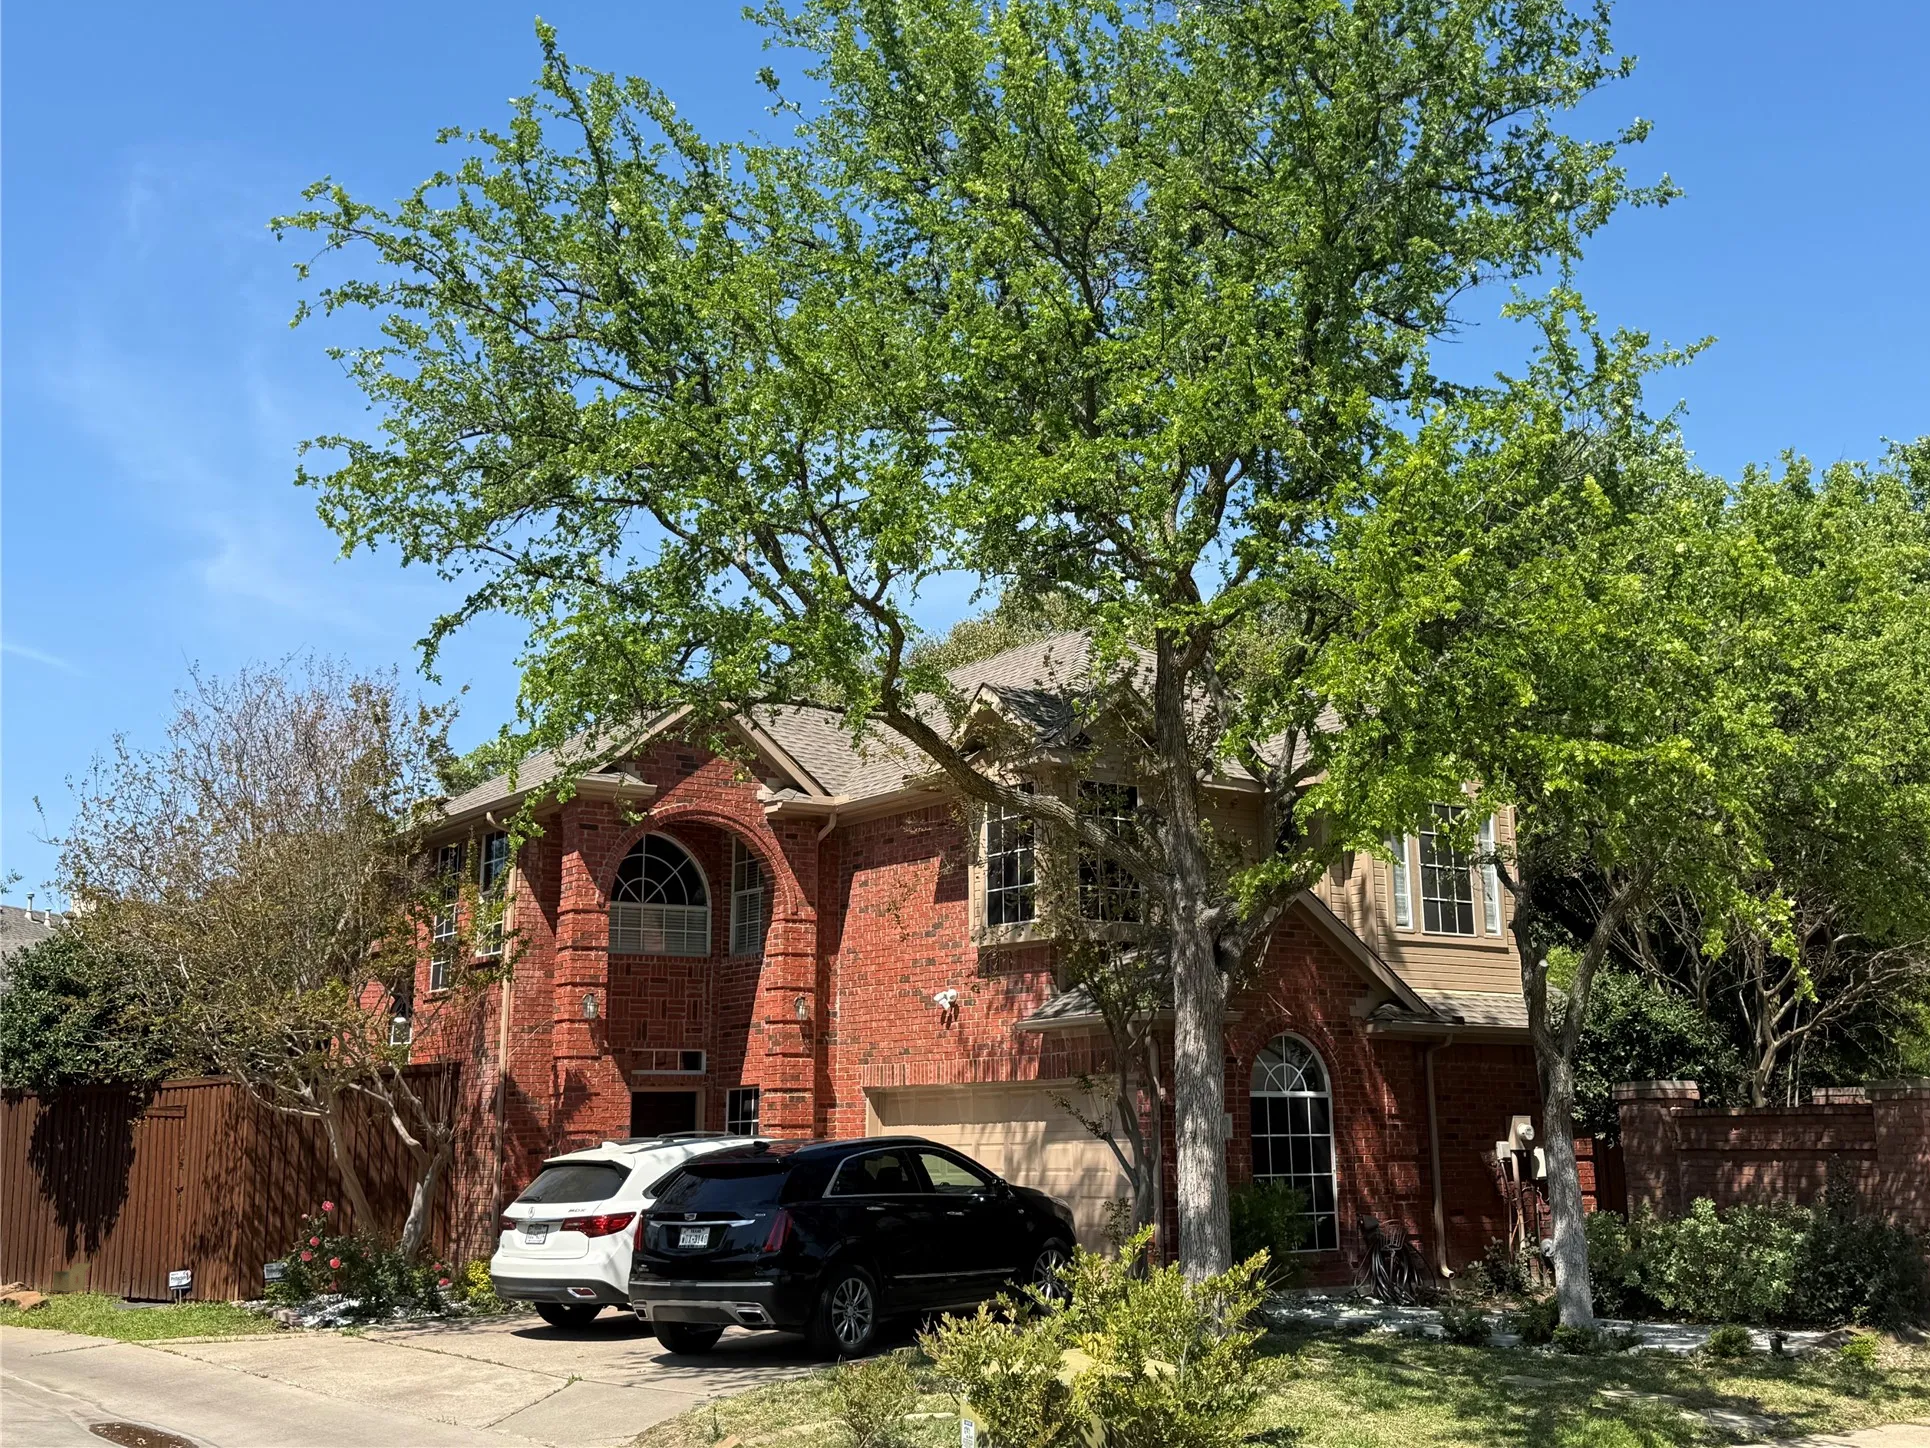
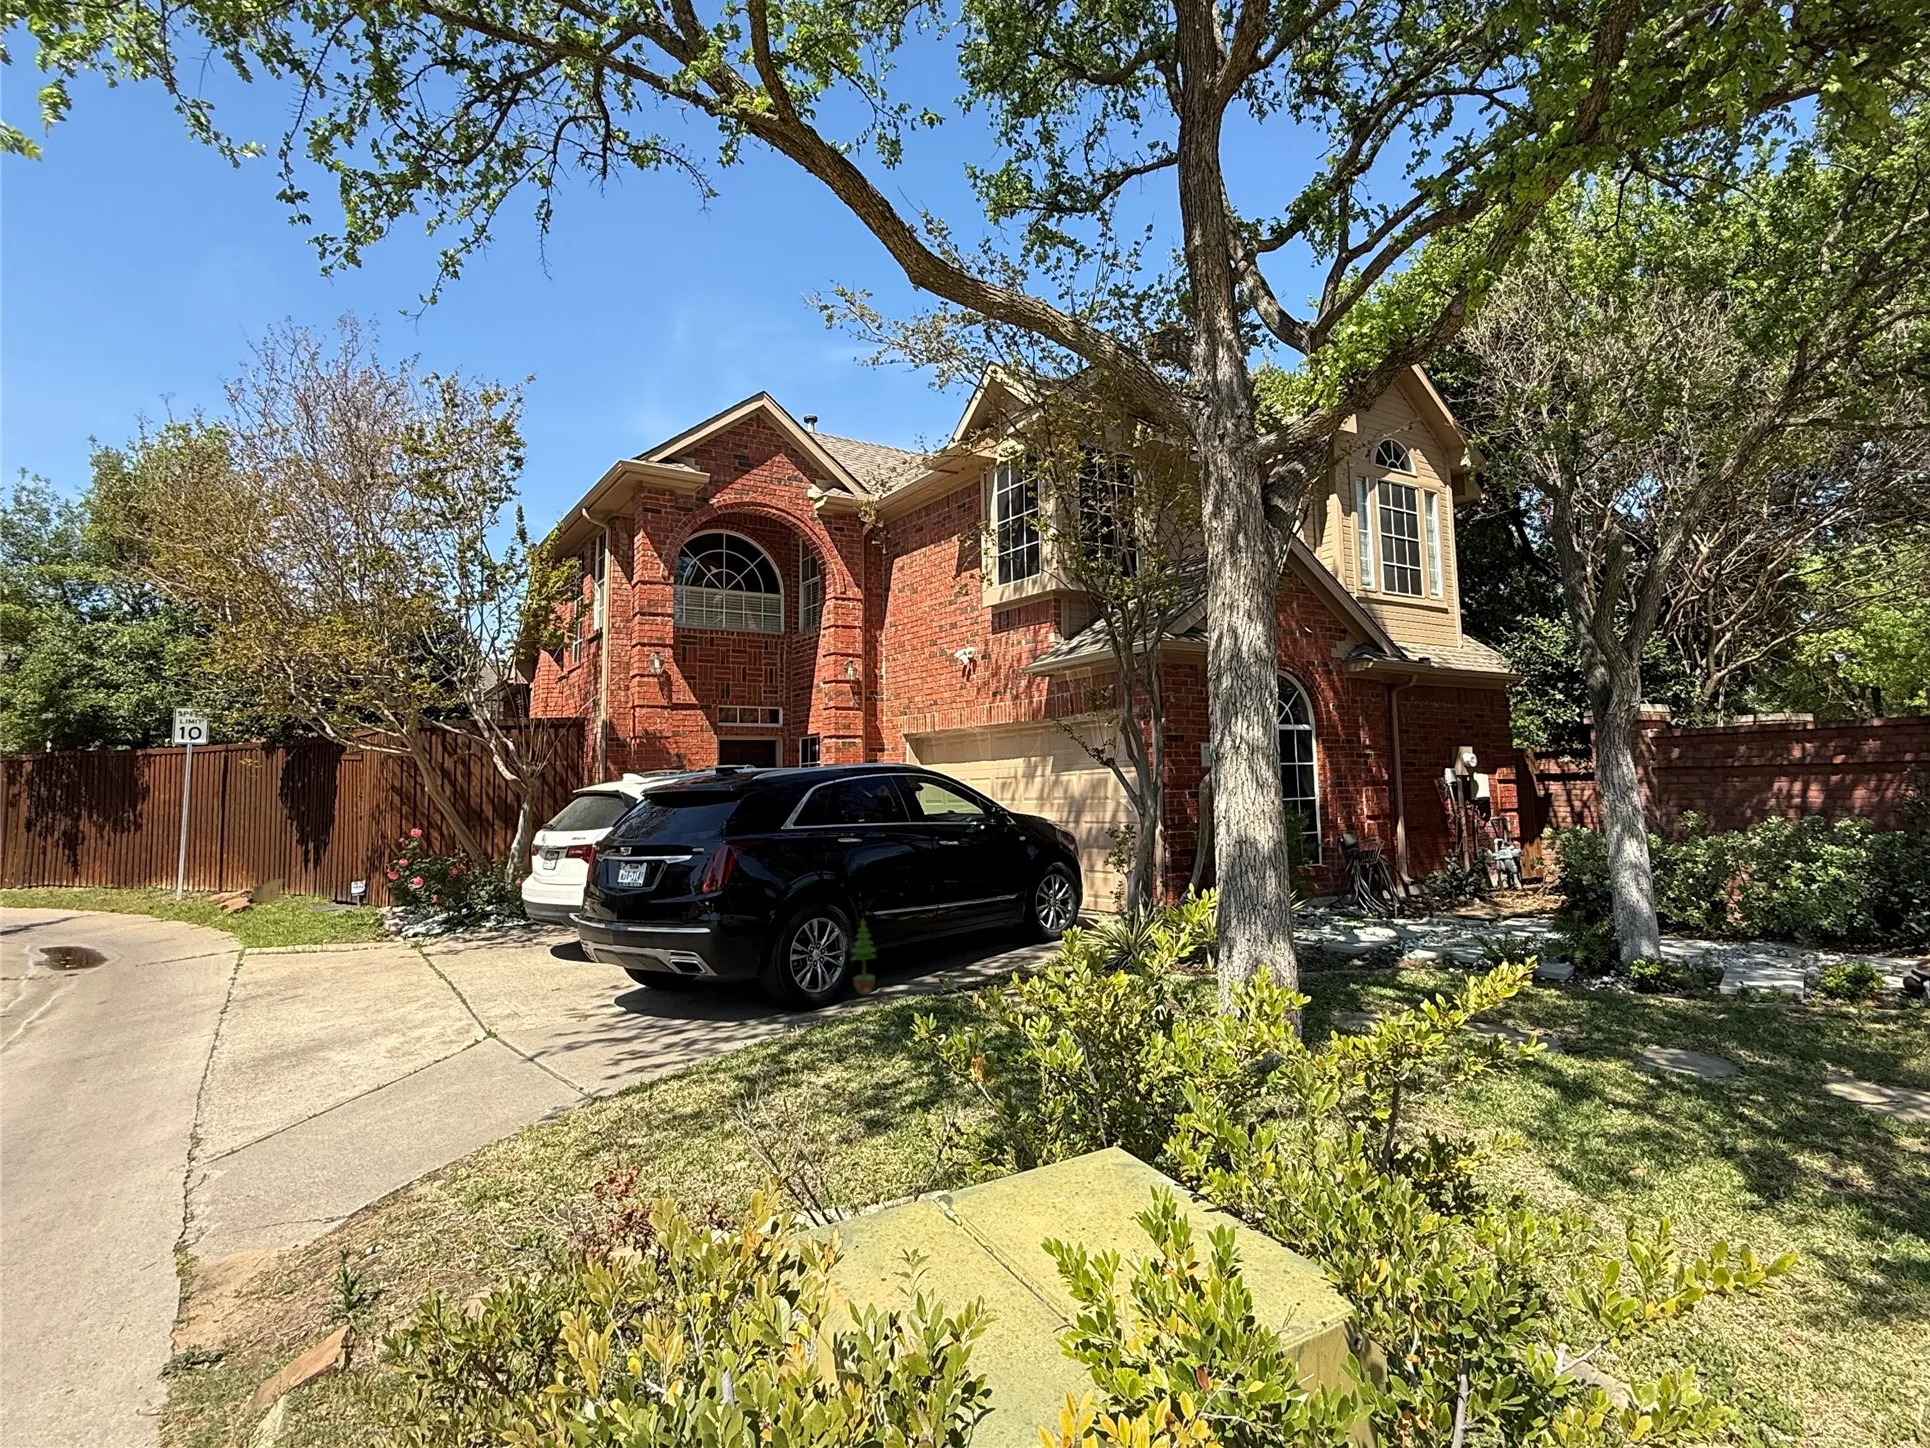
potted tree: none [878,1280,903,1355] -> present [851,920,876,995]

